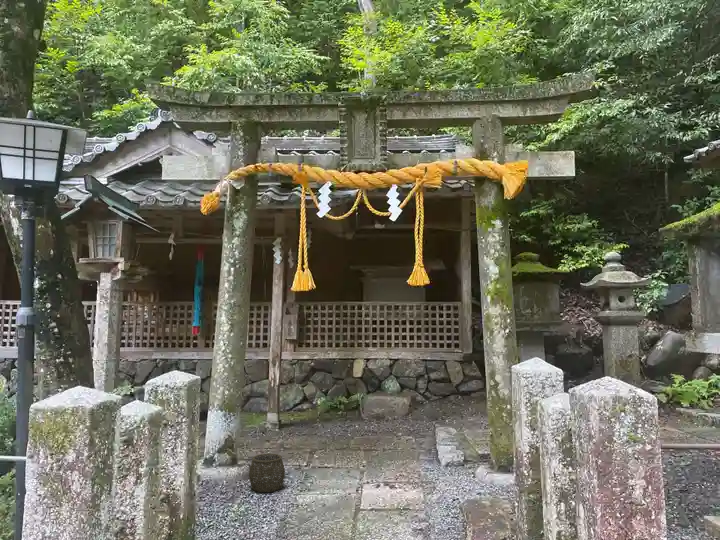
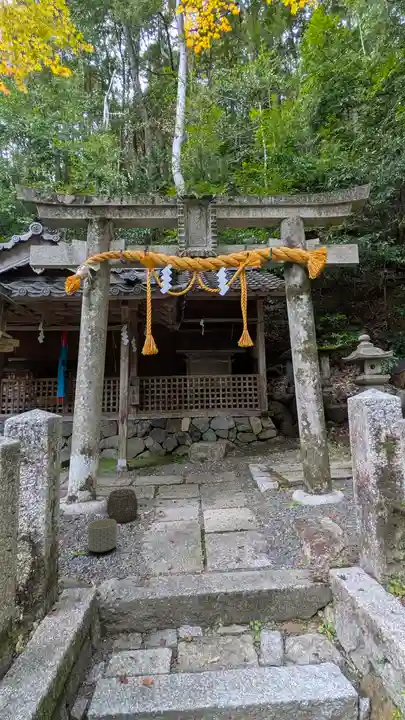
planter: none [226,487,257,524] -> present [88,519,116,553]

